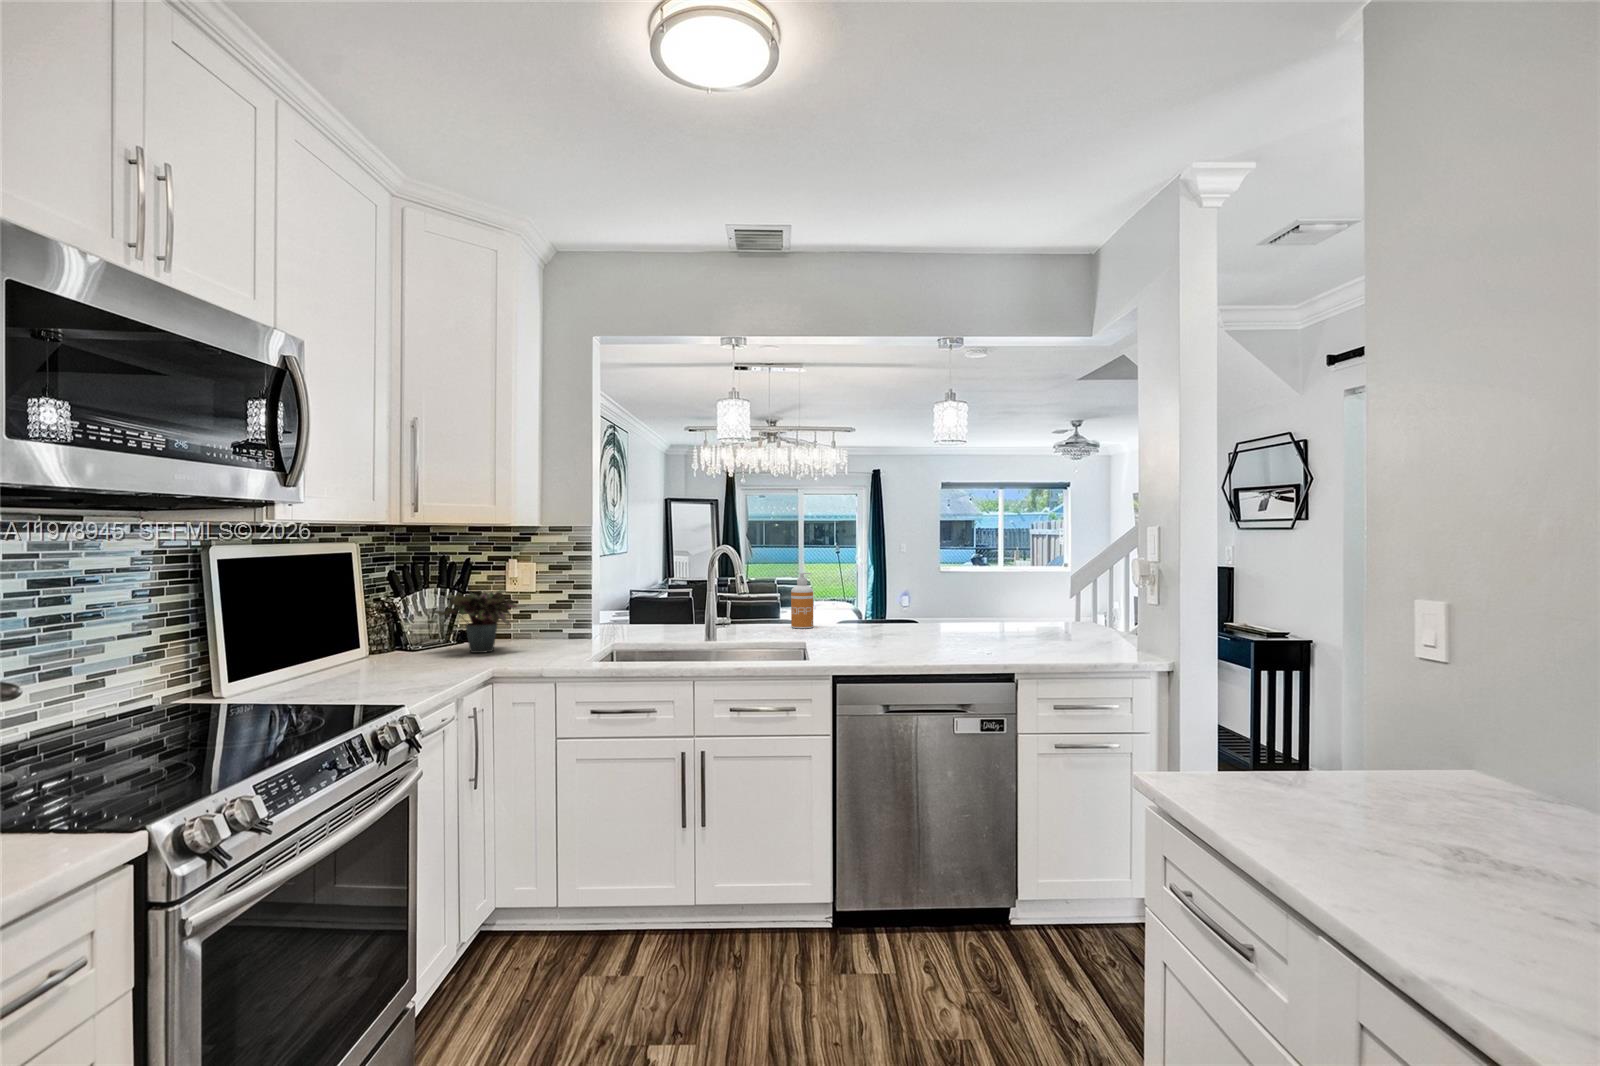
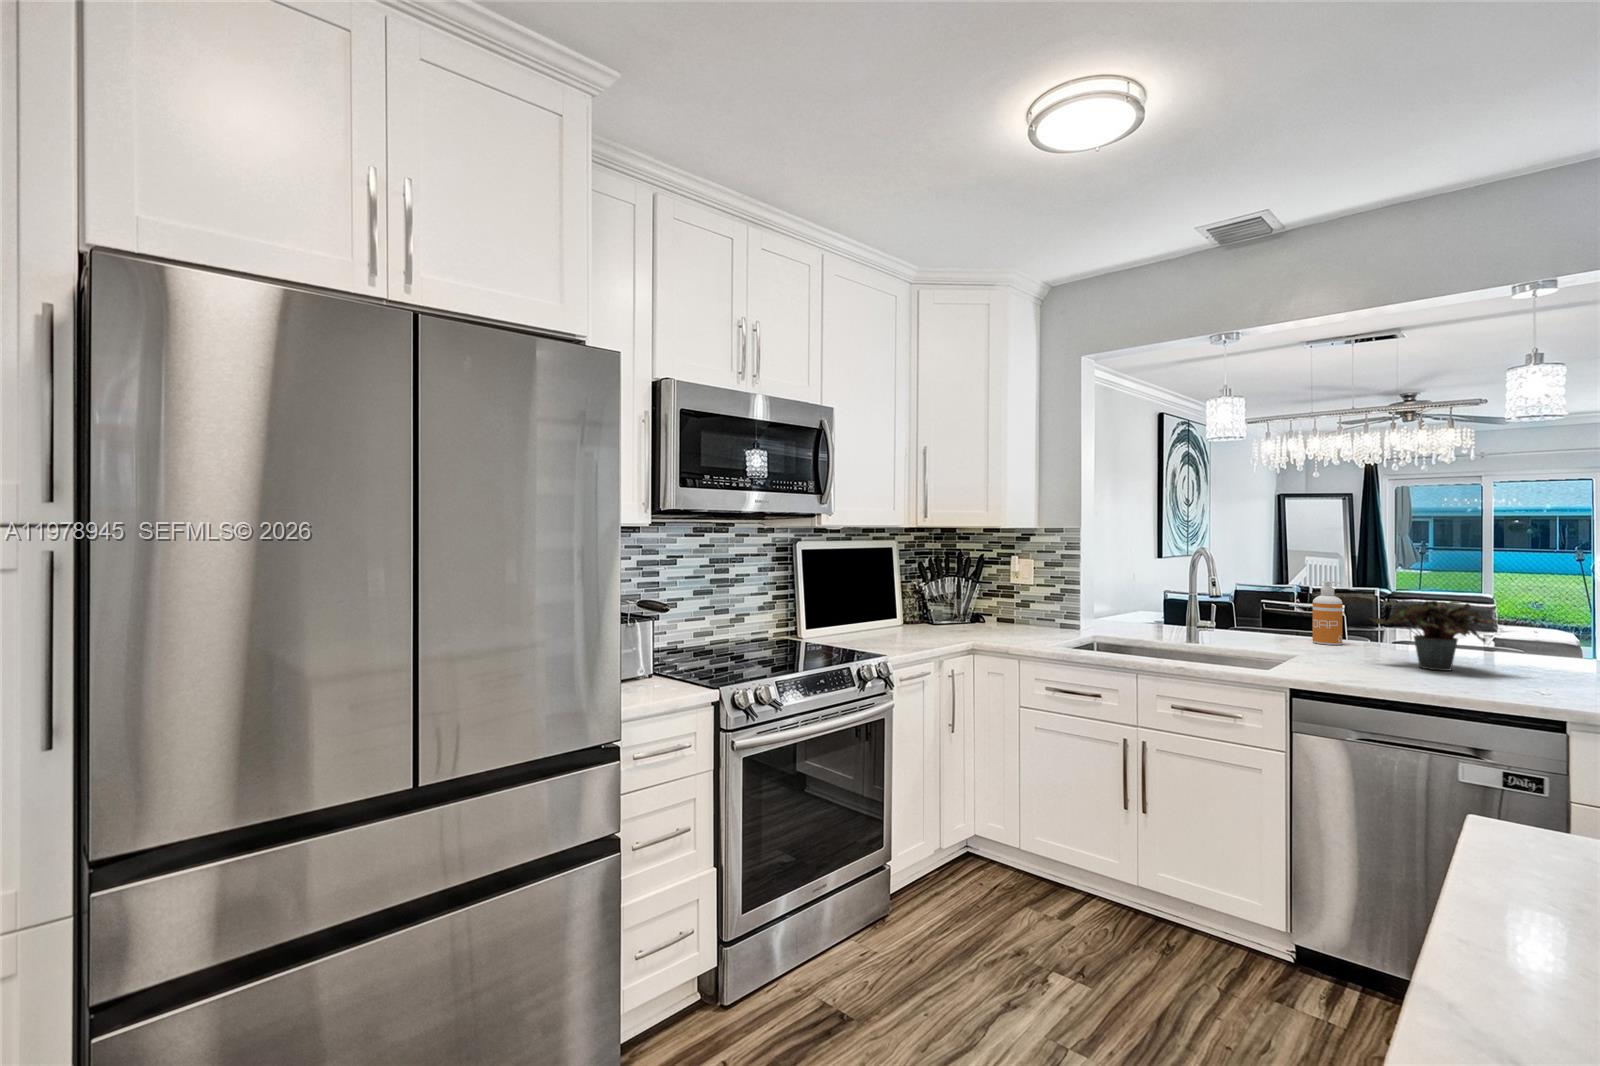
potted plant: present [433,590,529,653] -> present [1372,601,1505,671]

